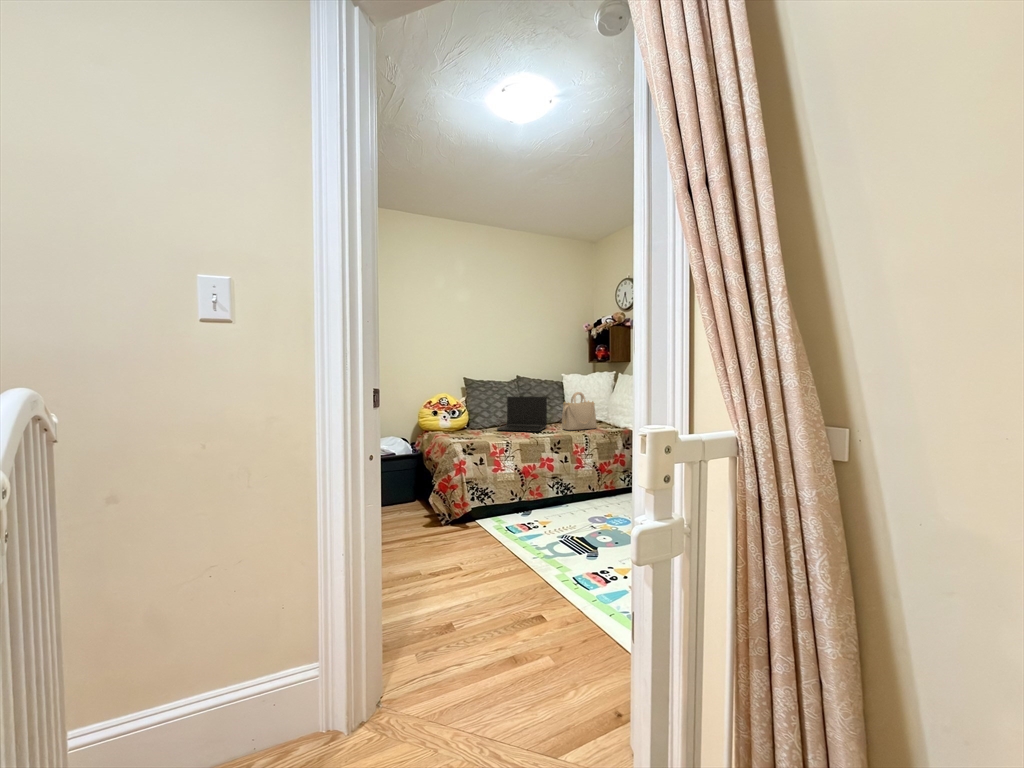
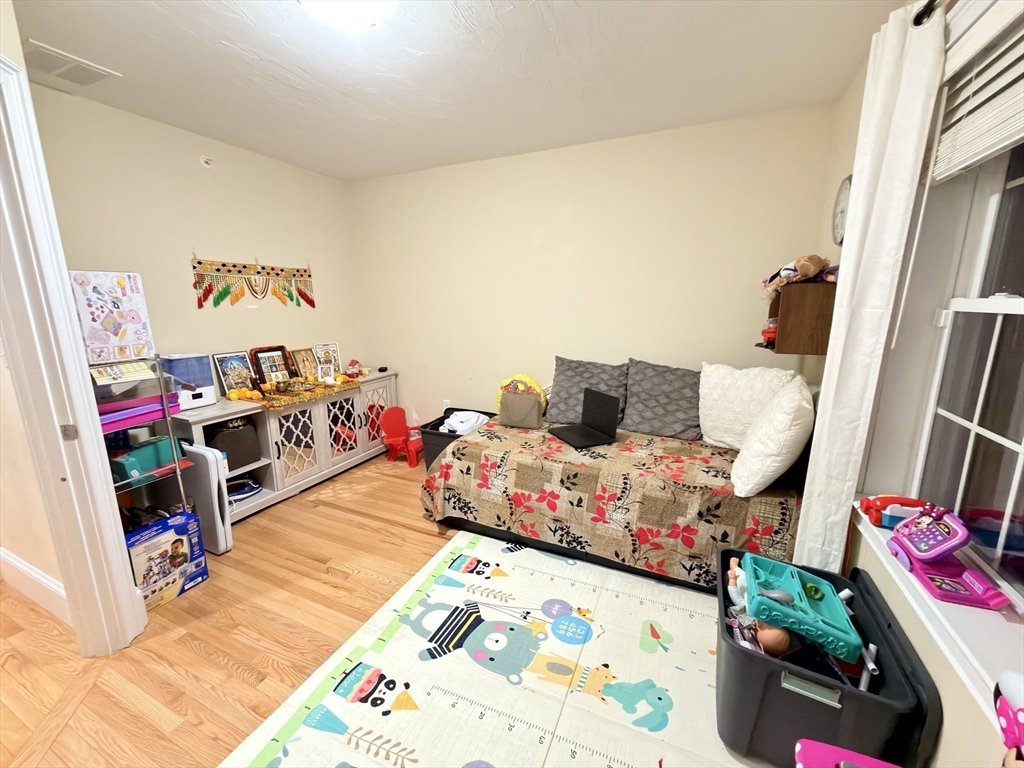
handbag: present [562,392,597,430] -> present [500,380,544,429]

